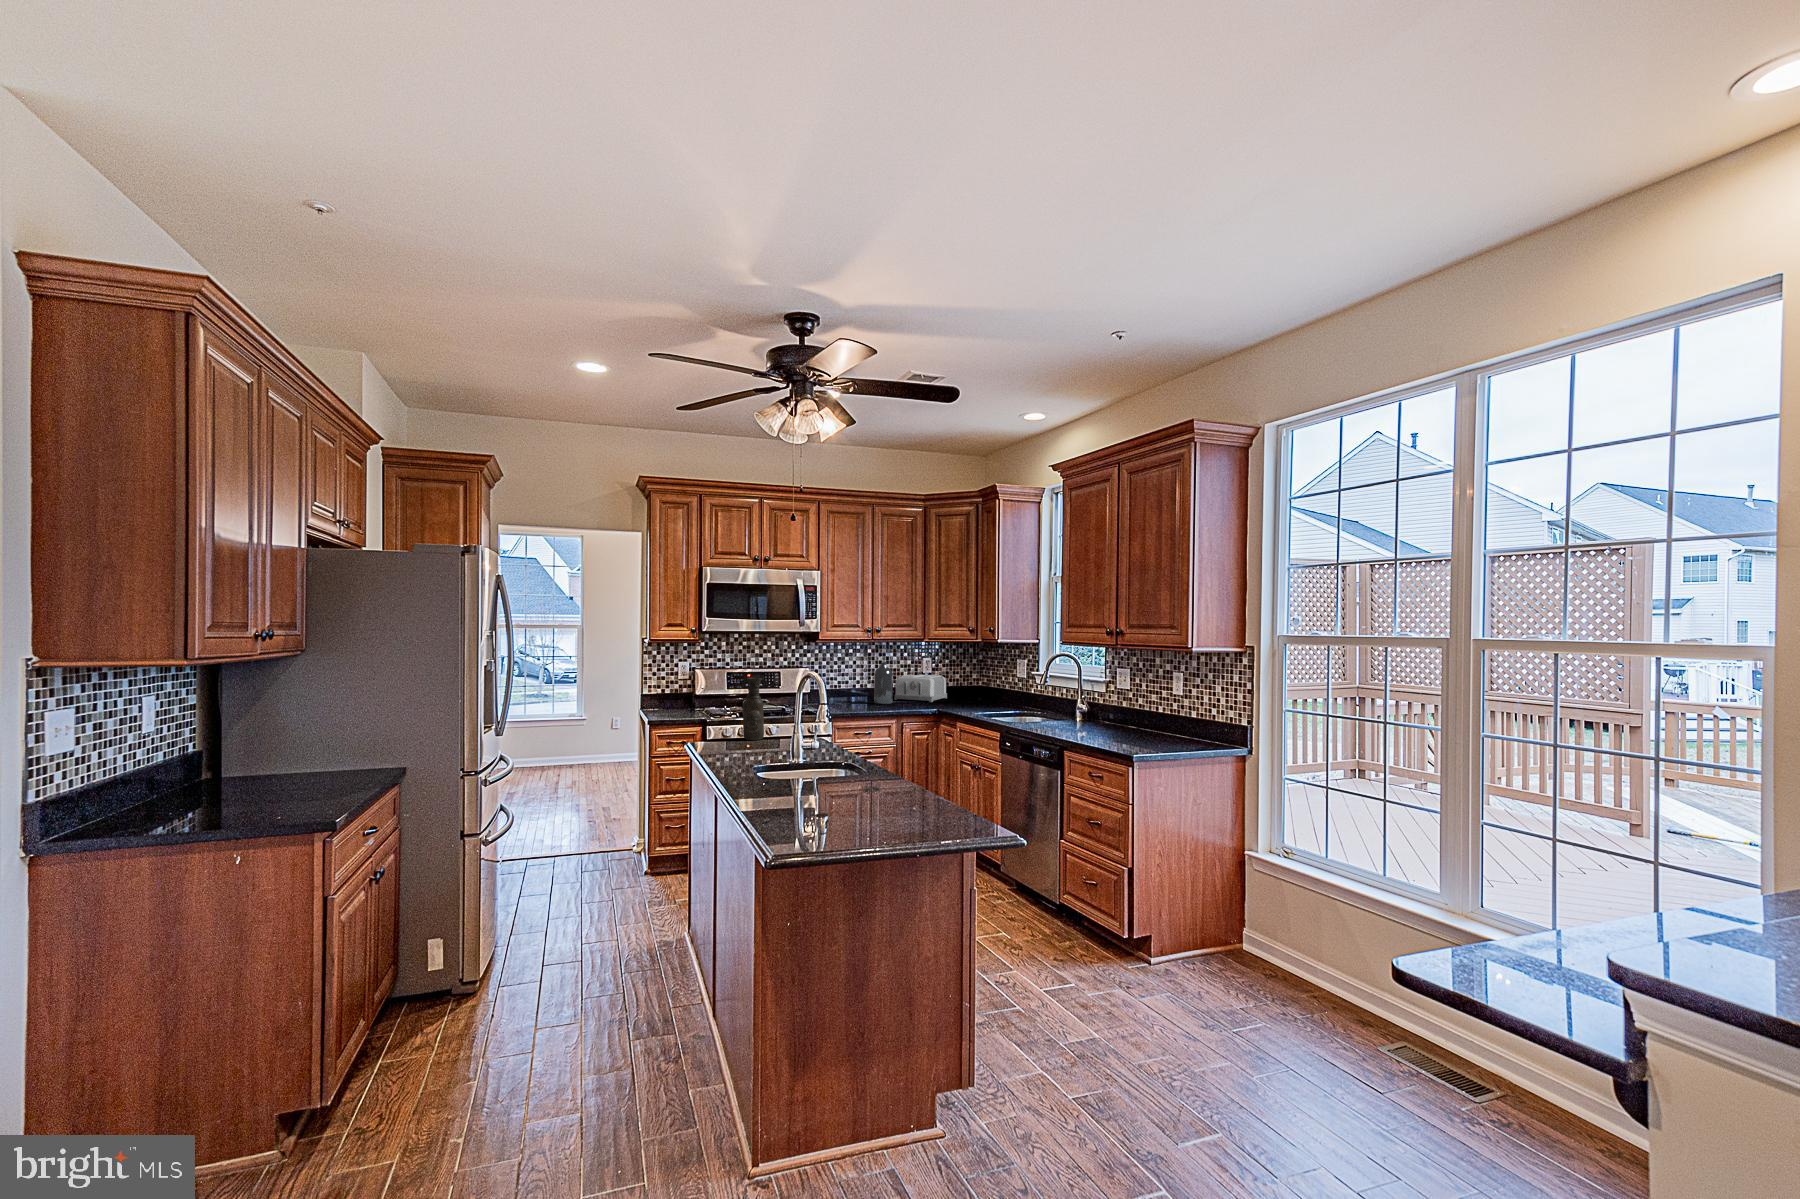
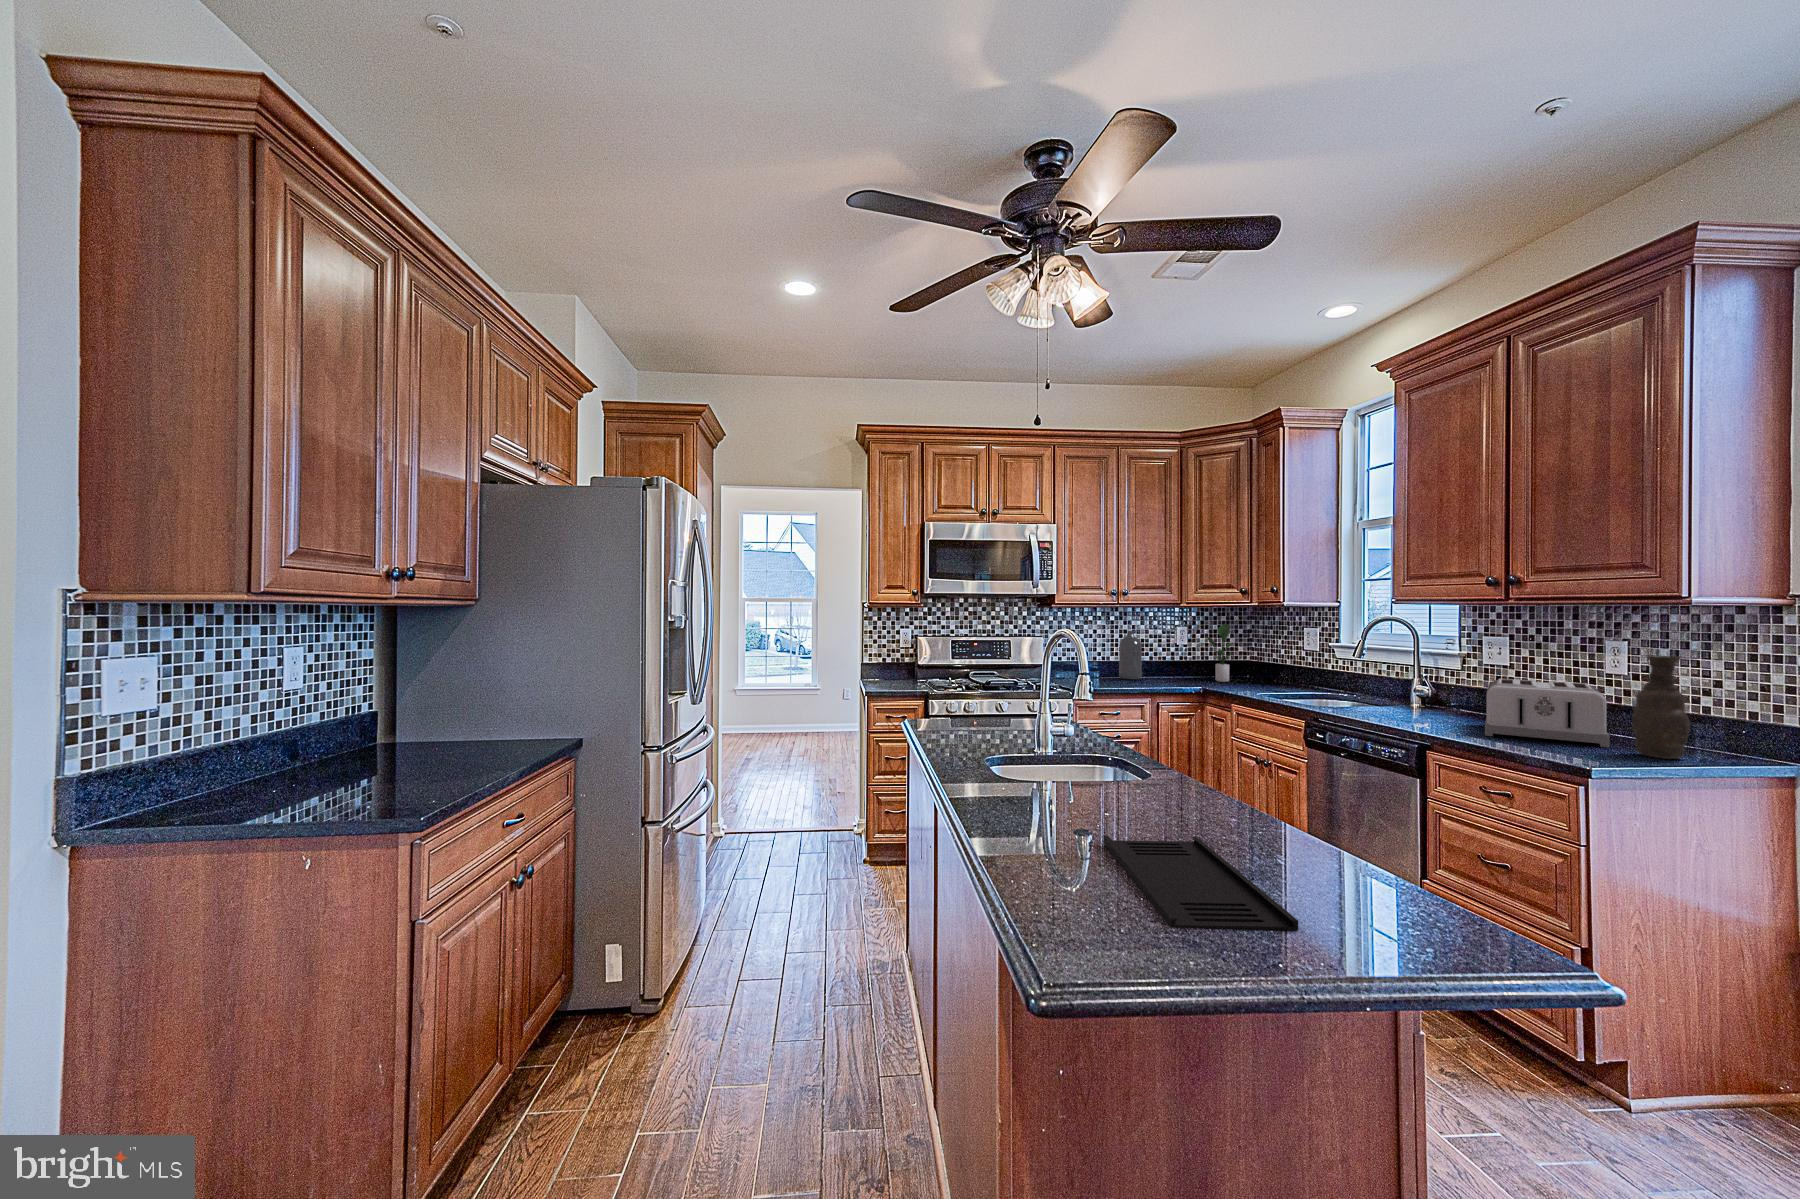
potted plant: none [944,655,968,704] -> present [1206,624,1234,682]
toaster: present [894,675,947,702] -> present [1485,679,1609,747]
vase: present [743,678,764,740] -> present [1632,655,1690,759]
tray: none [816,798,891,831] -> present [1103,836,1298,930]

